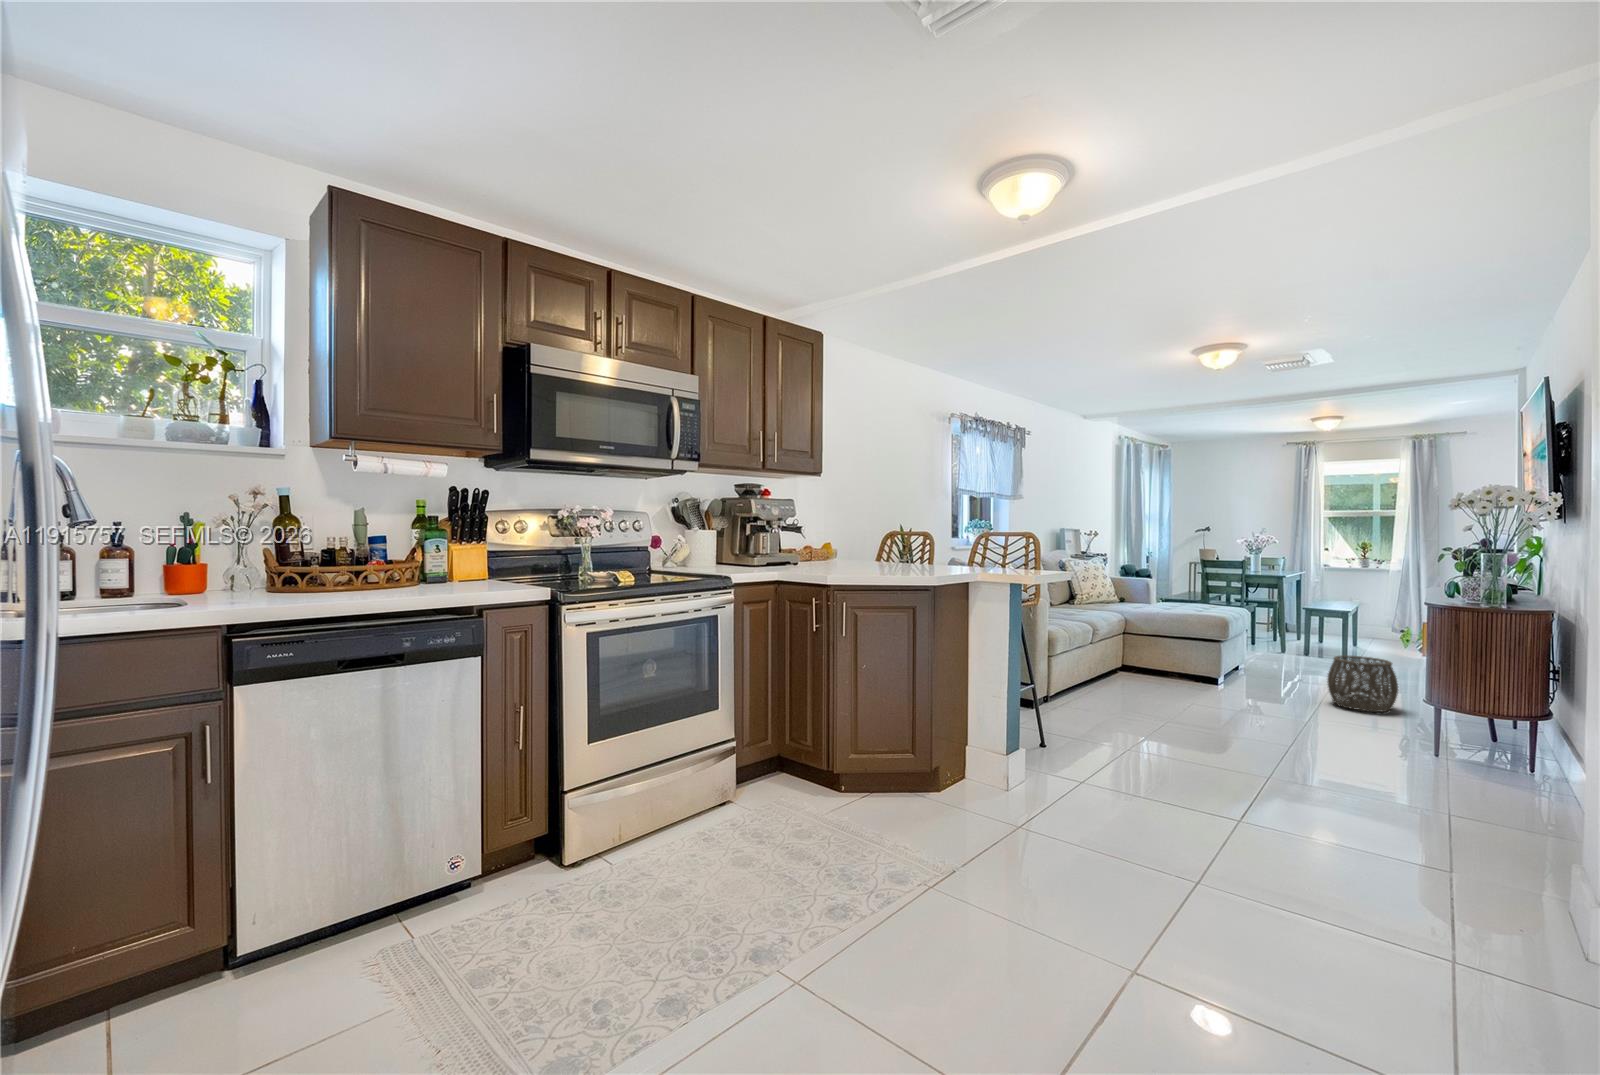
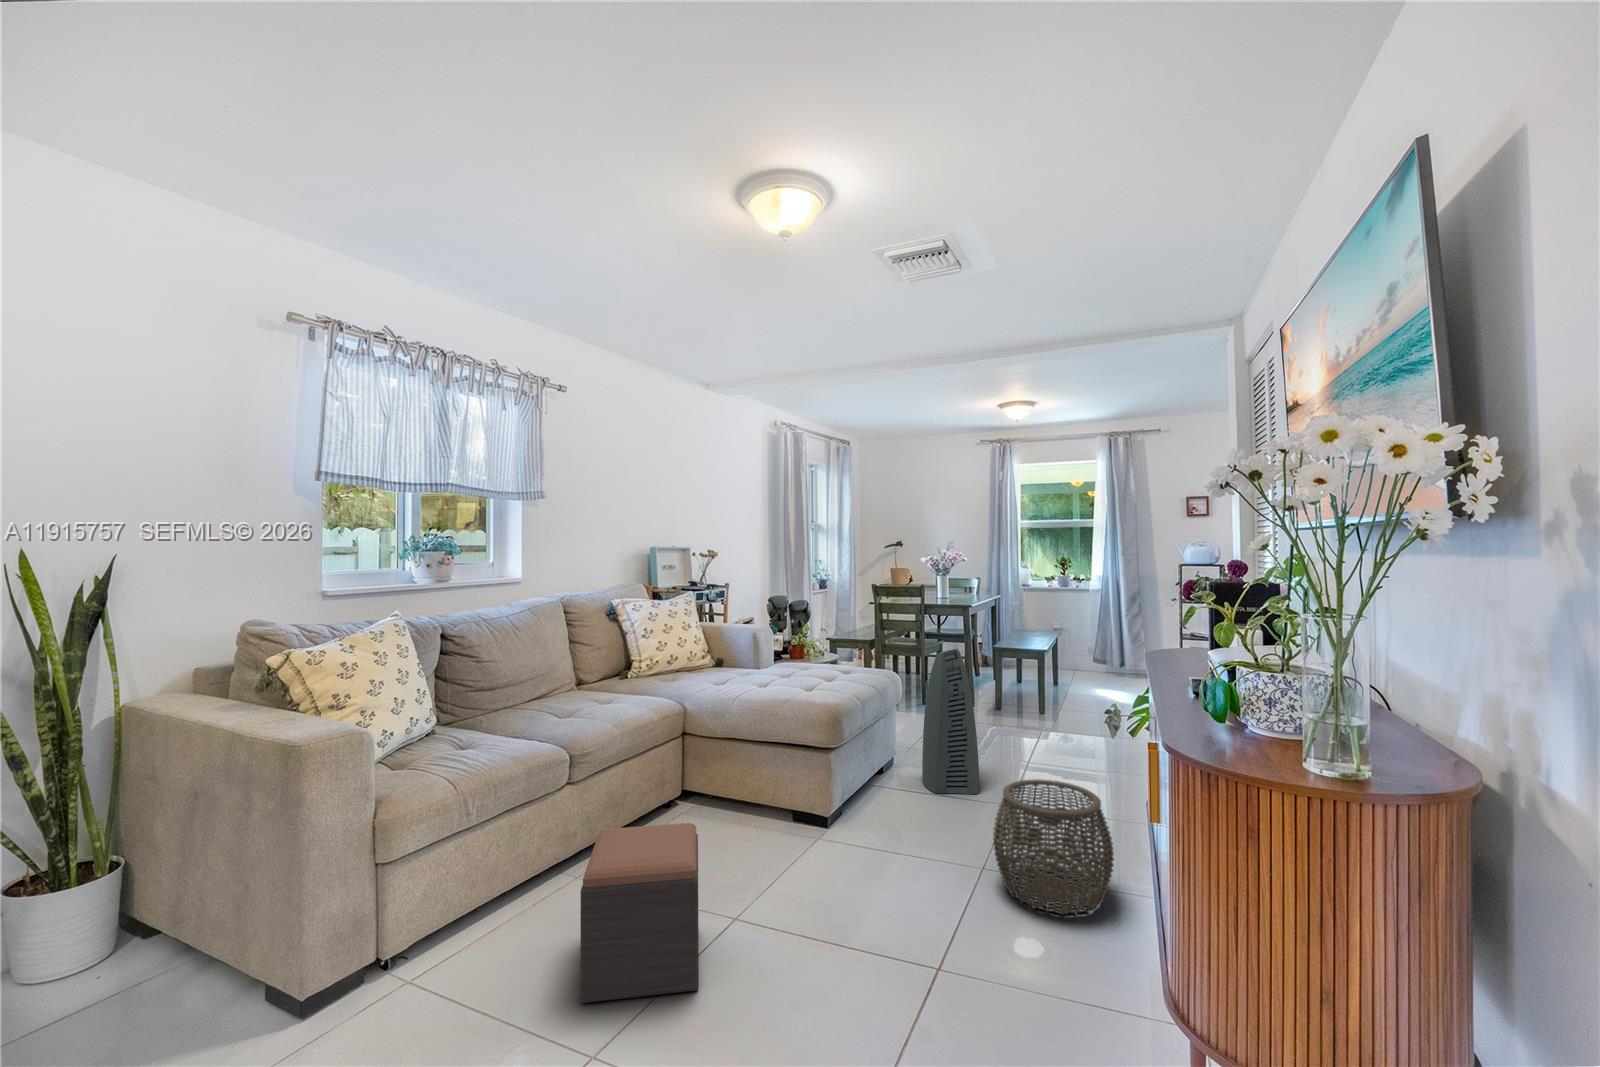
air purifier: none [1265,596,1306,679] -> present [922,649,980,794]
footstool: none [1131,654,1195,712] -> present [580,823,699,1003]

